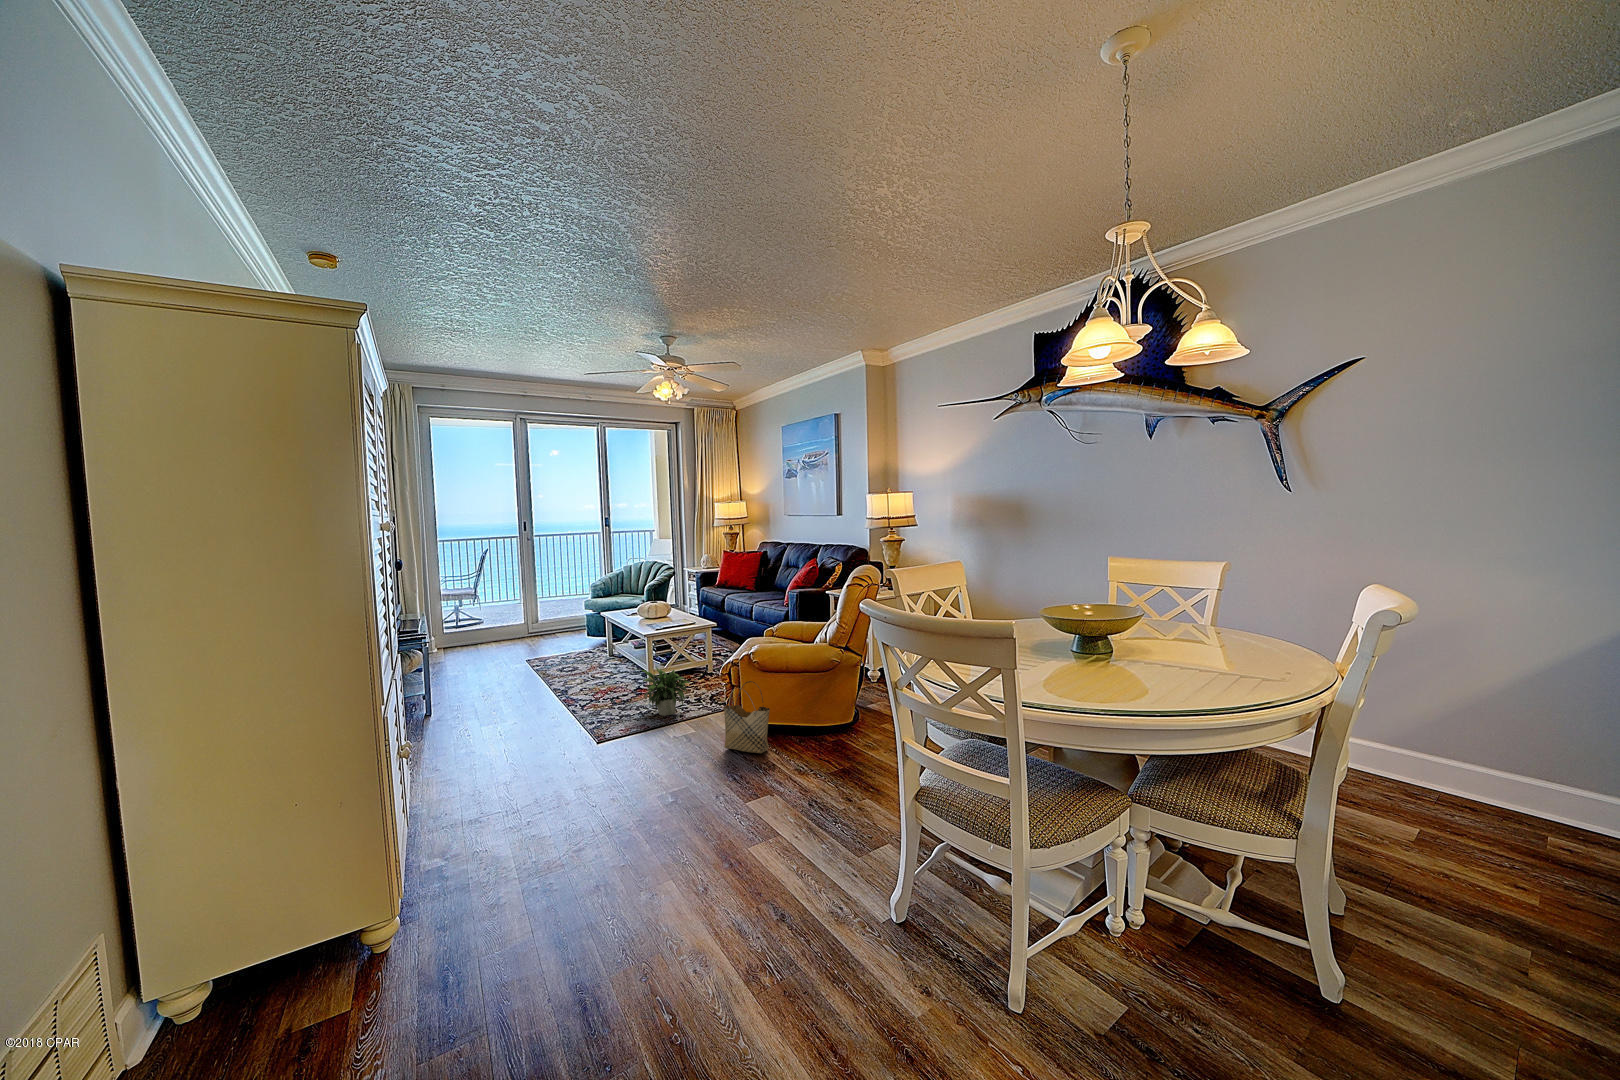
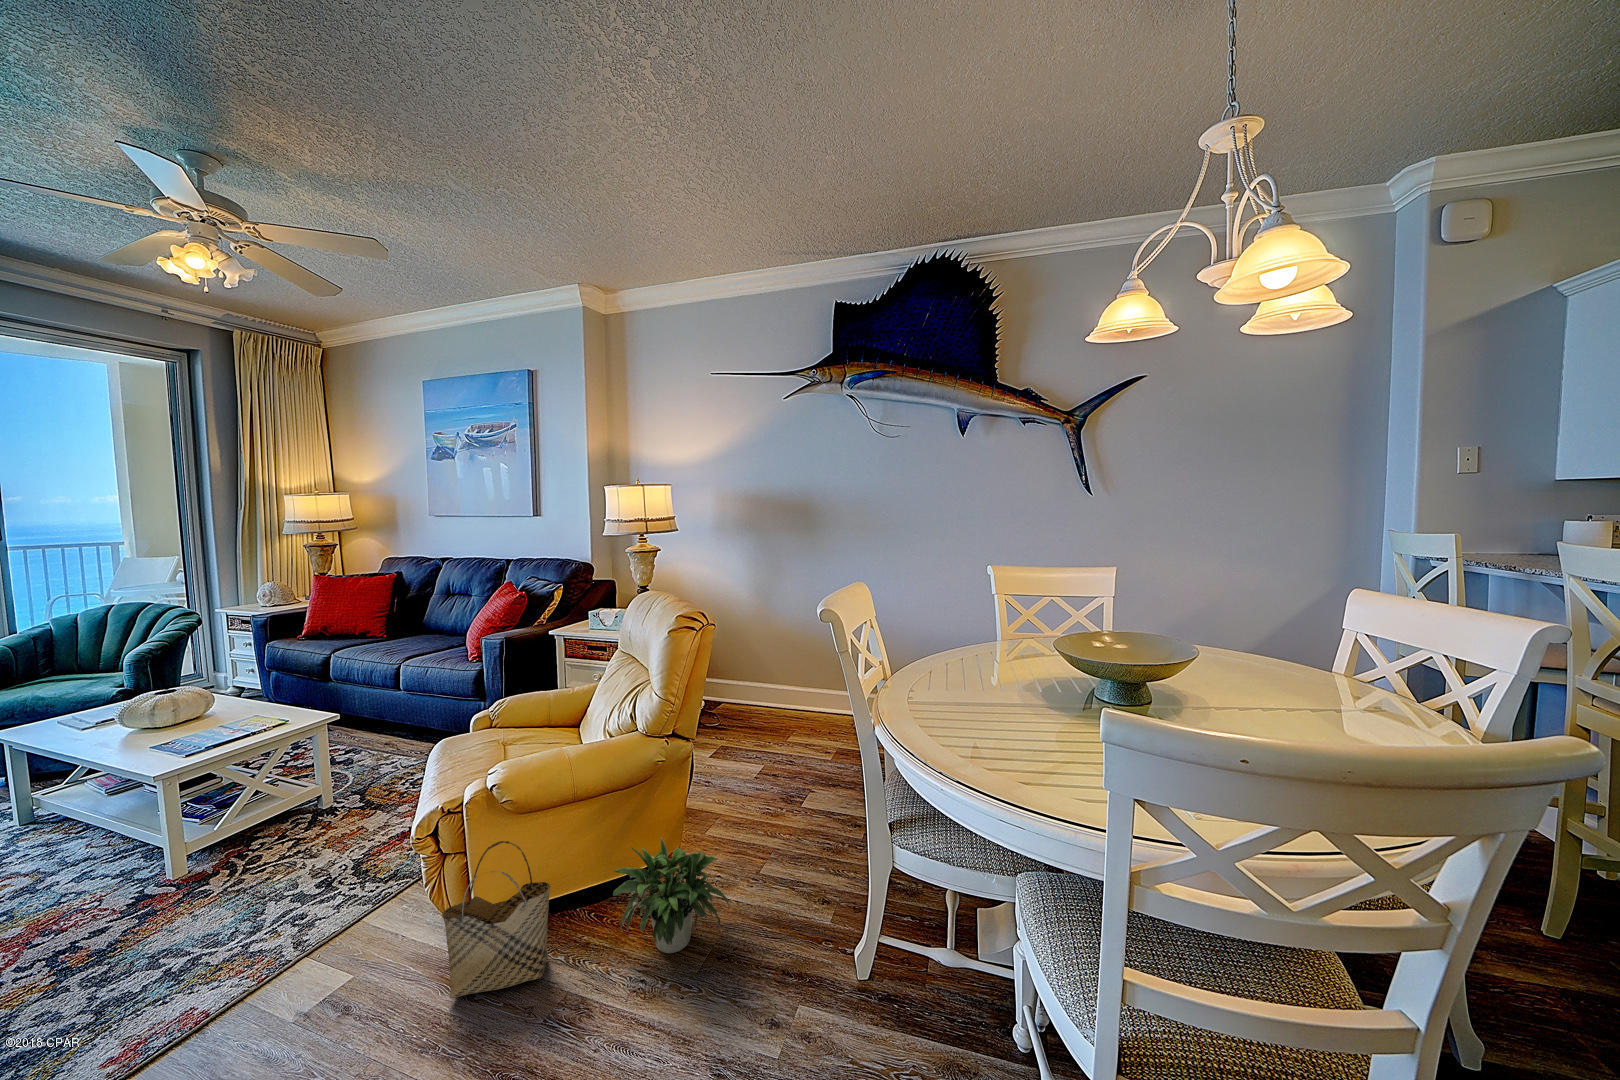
potted plant: present [641,667,690,716] -> present [584,838,730,953]

